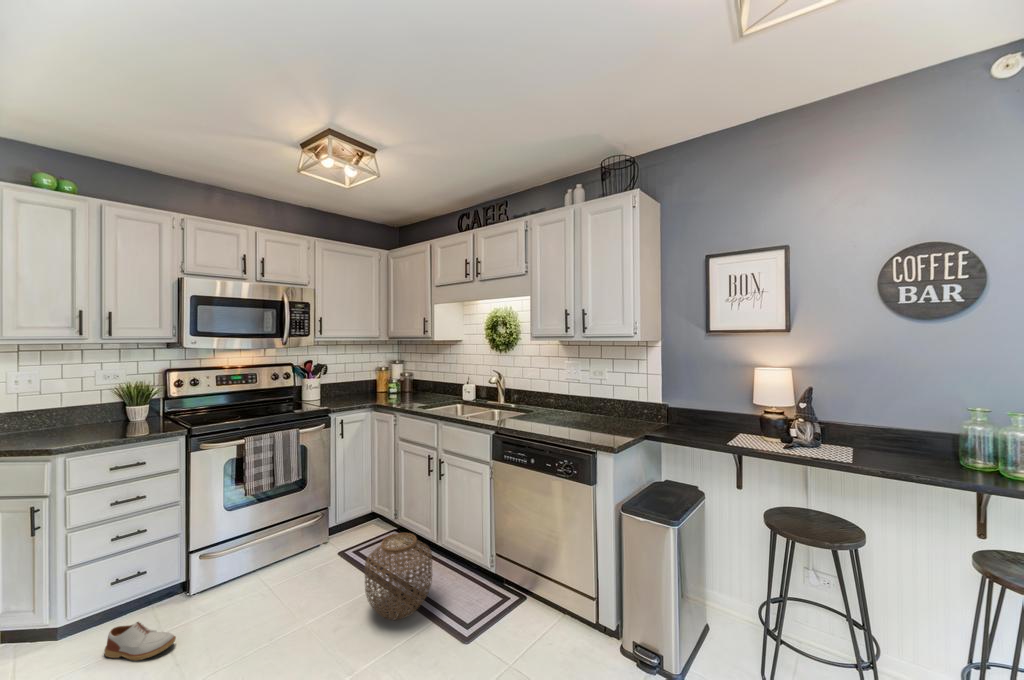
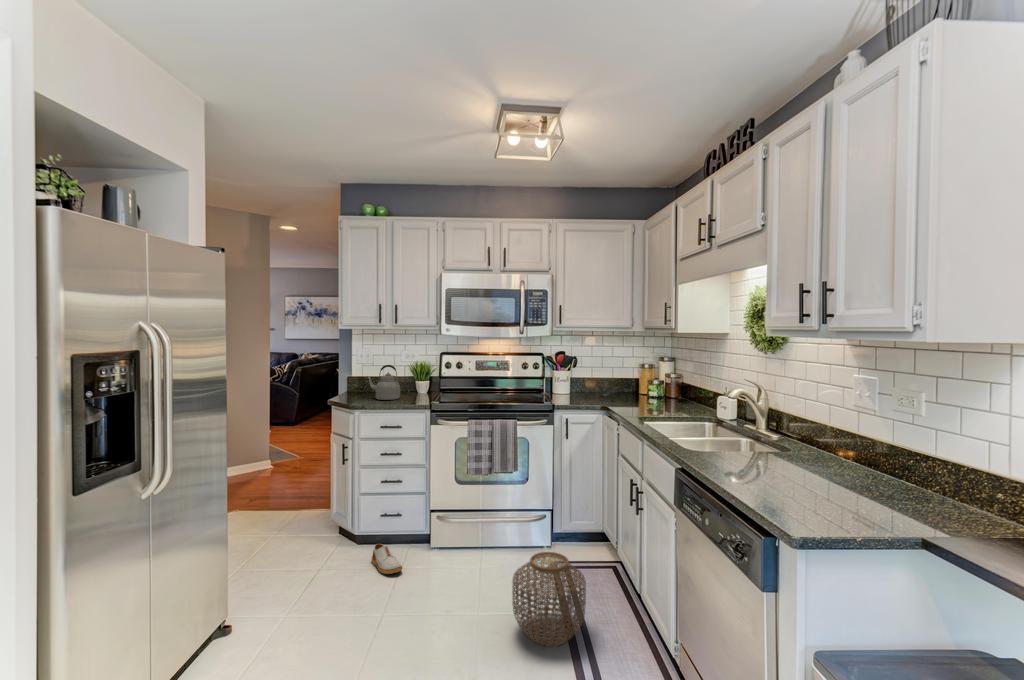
kettle: none [37,388,109,437] -> present [366,365,400,400]

